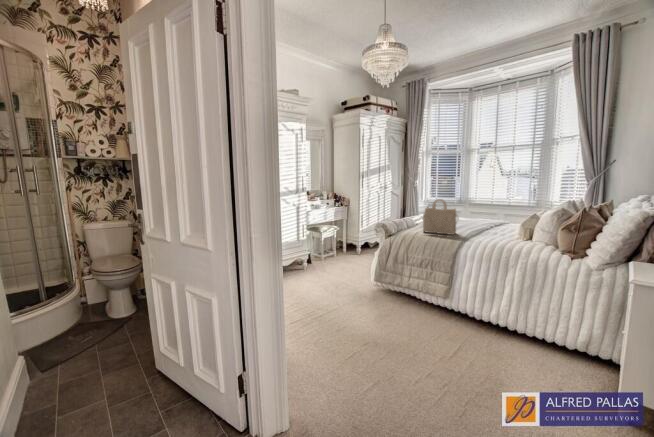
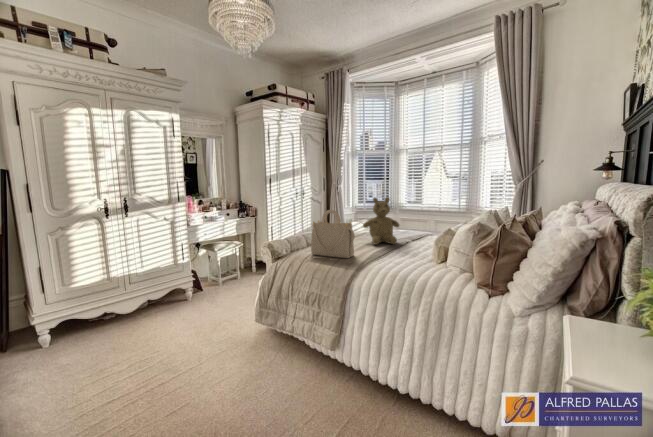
teddy bear: none [456,191,487,228] -> present [363,197,399,245]

